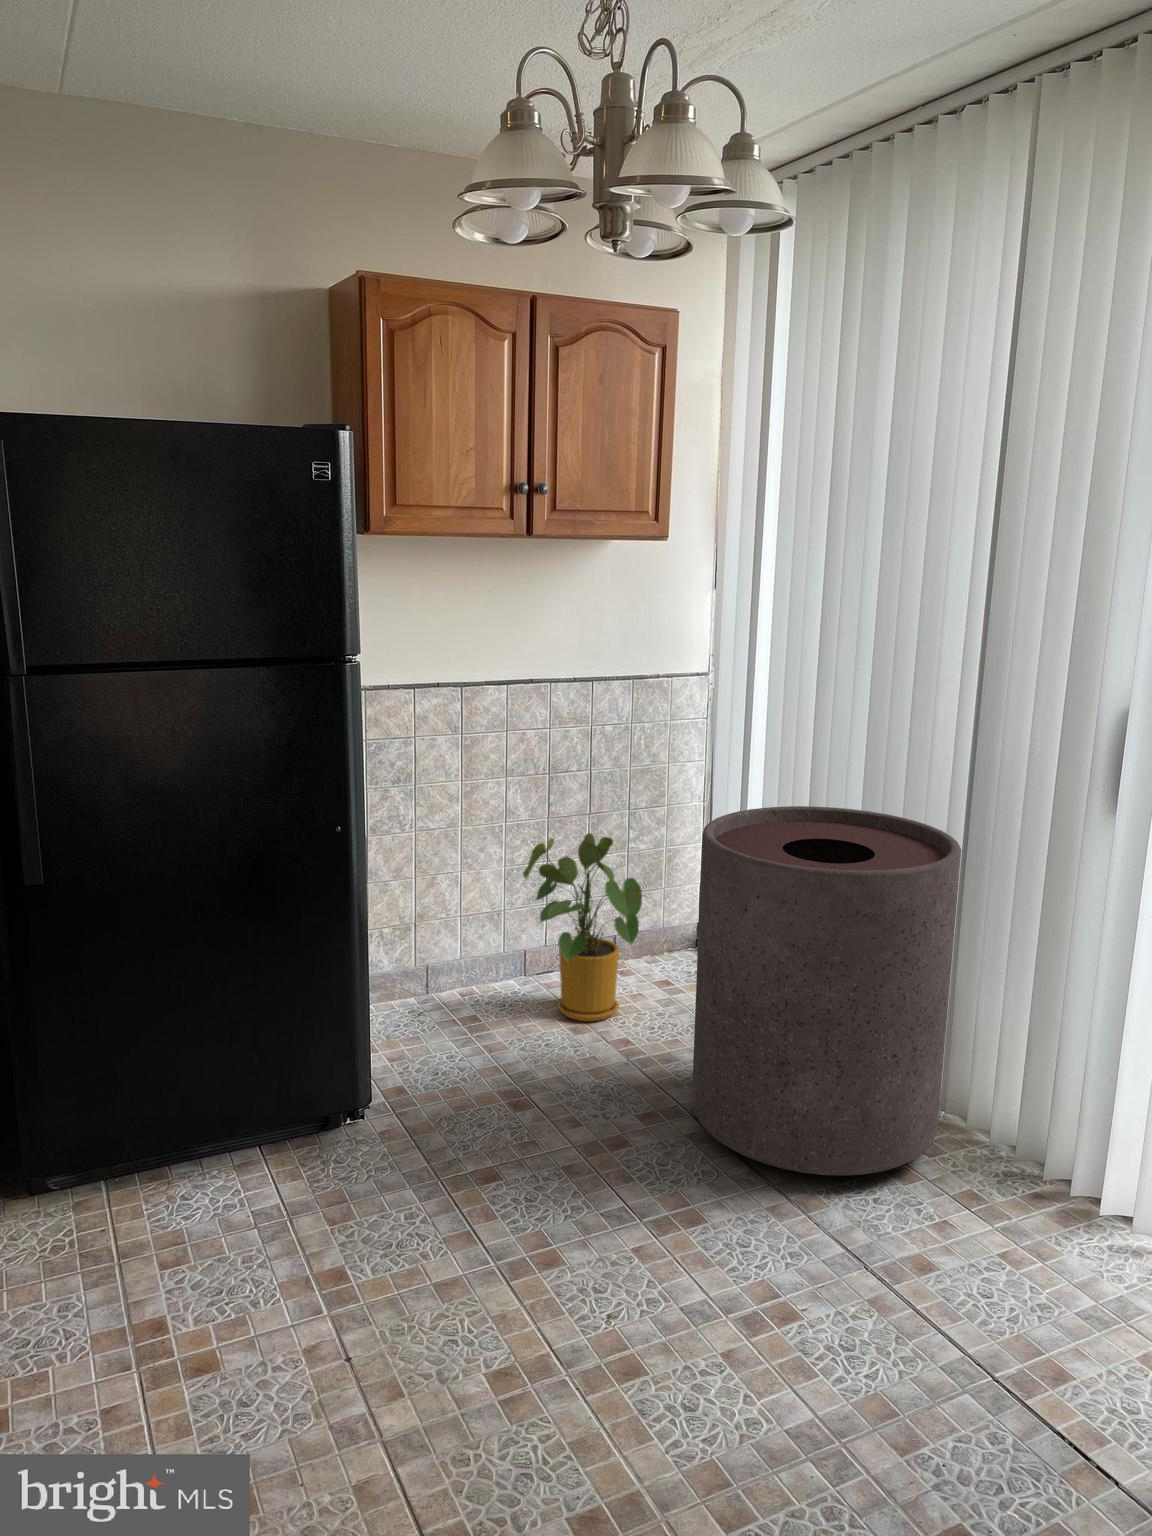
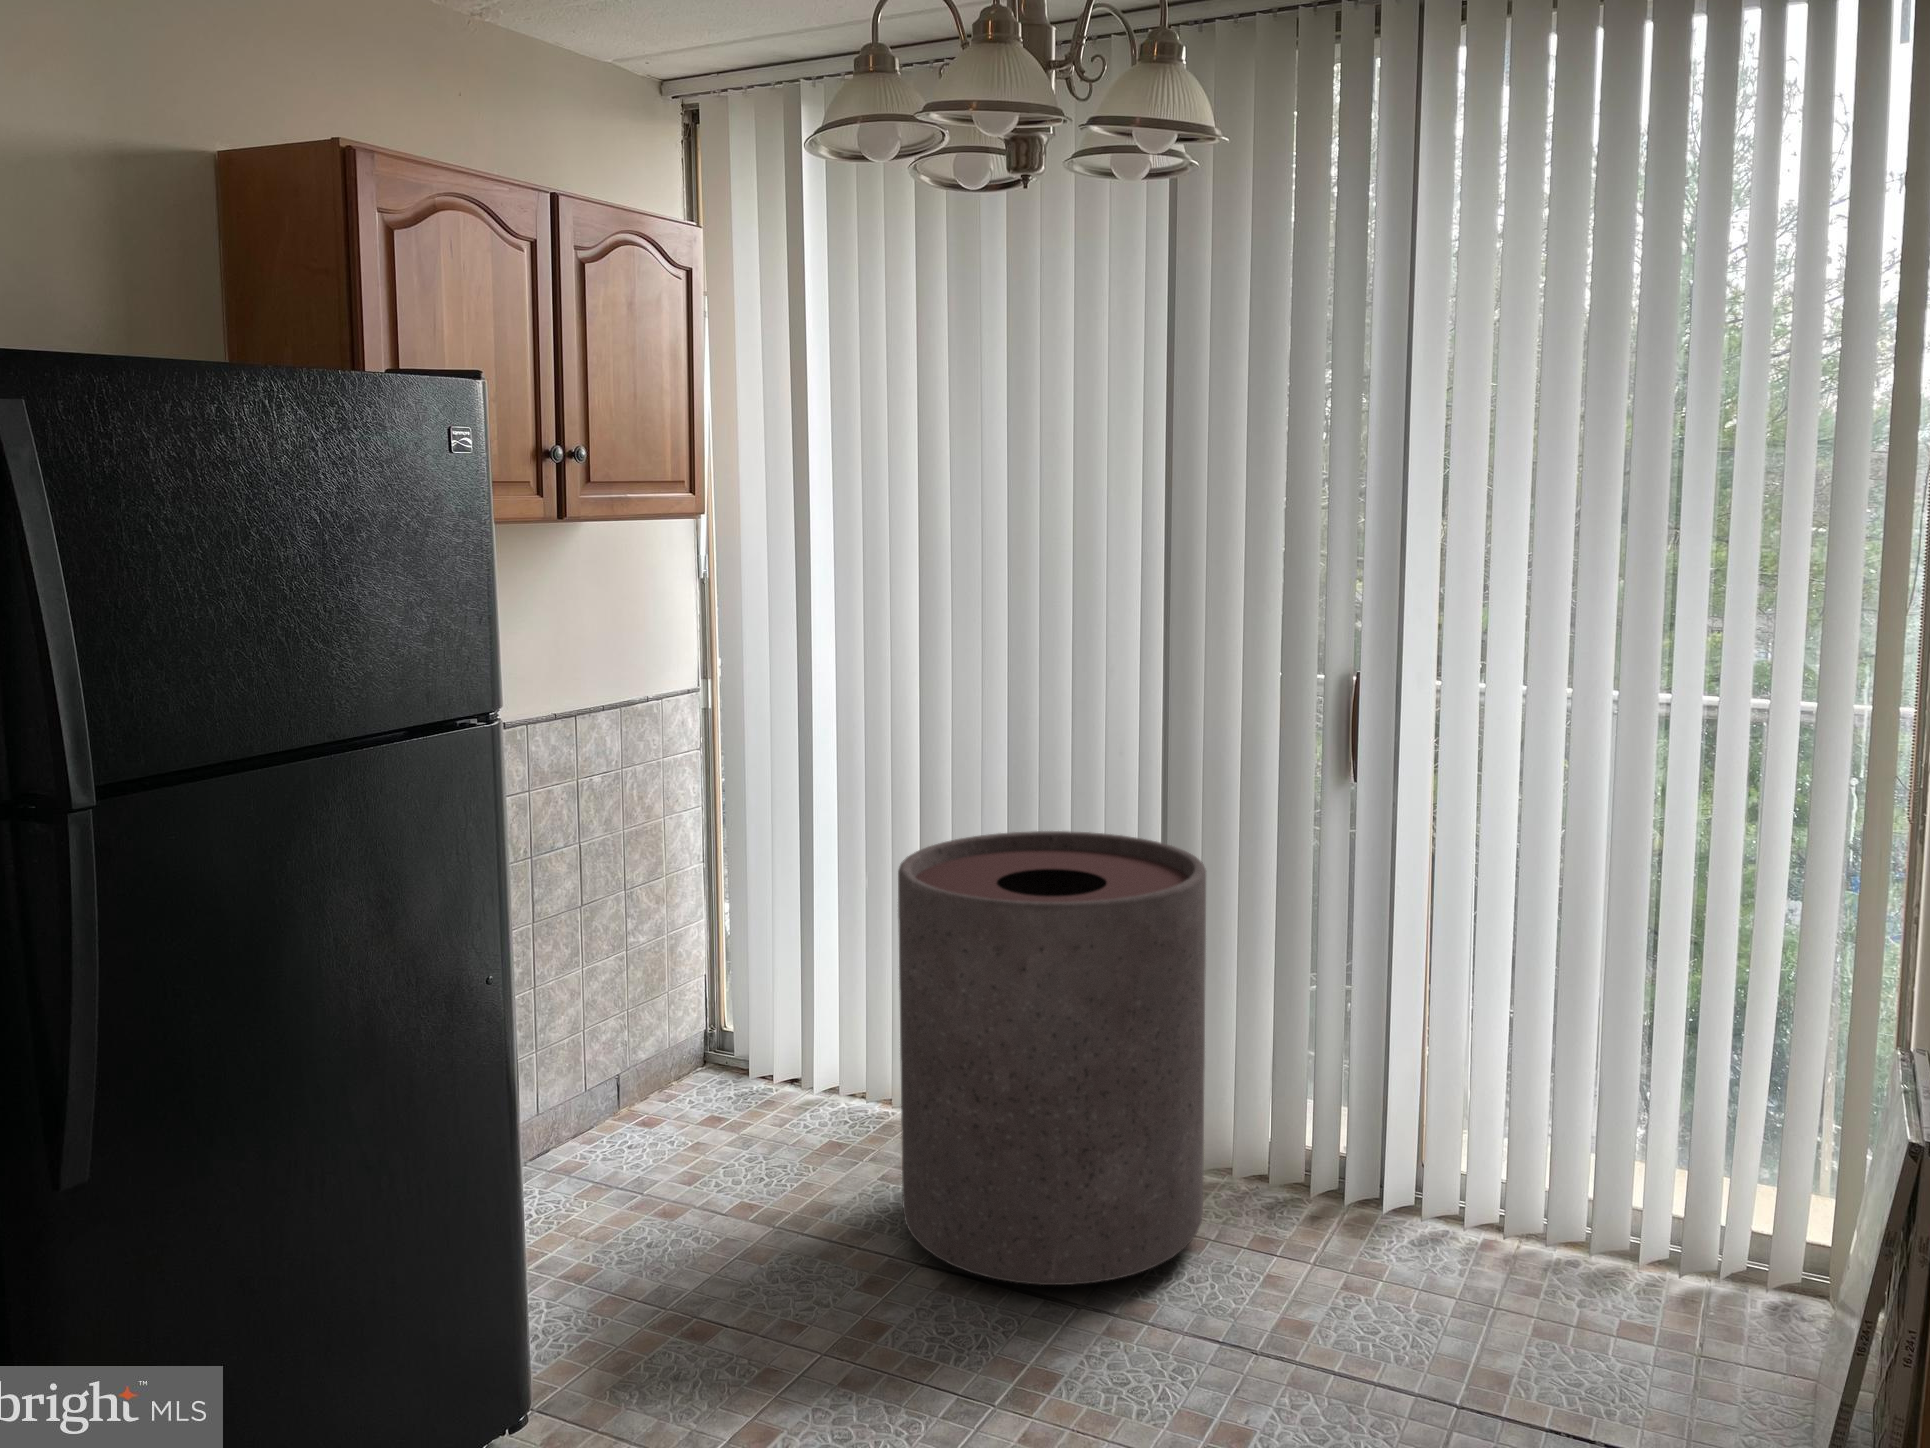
house plant: present [523,833,643,1021] -> none [530,931,753,1197]

